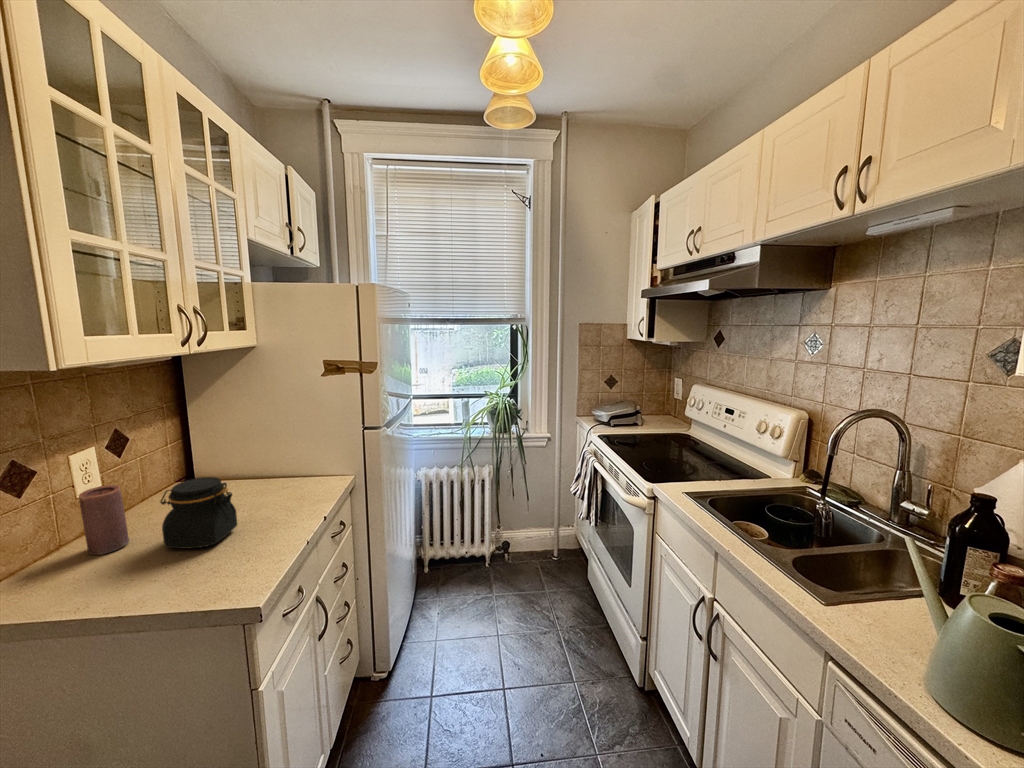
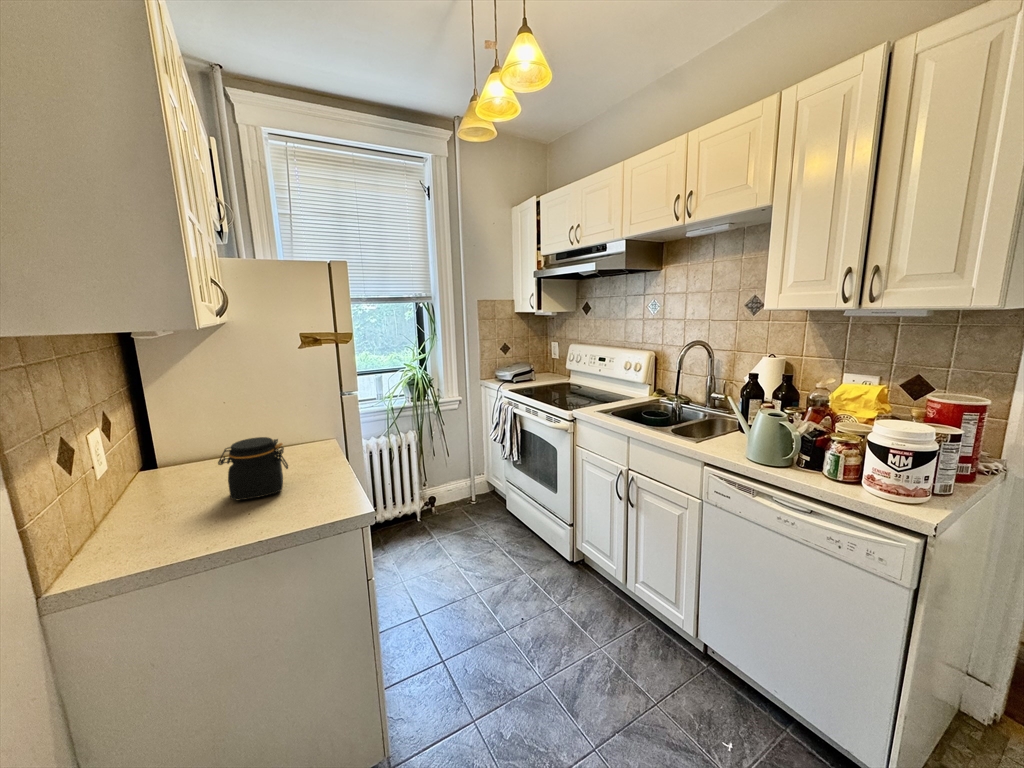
candle: present [79,485,129,555] -> none [139,454,186,520]

